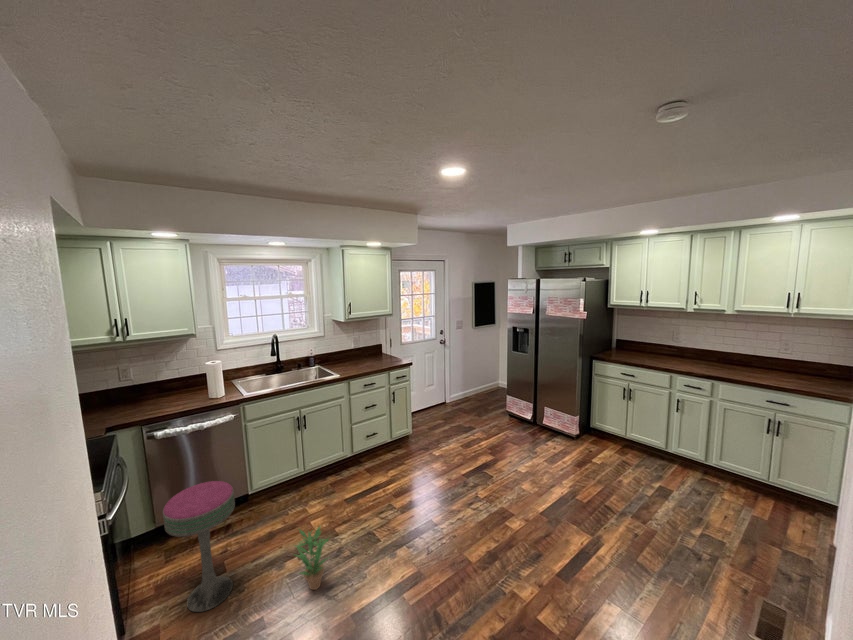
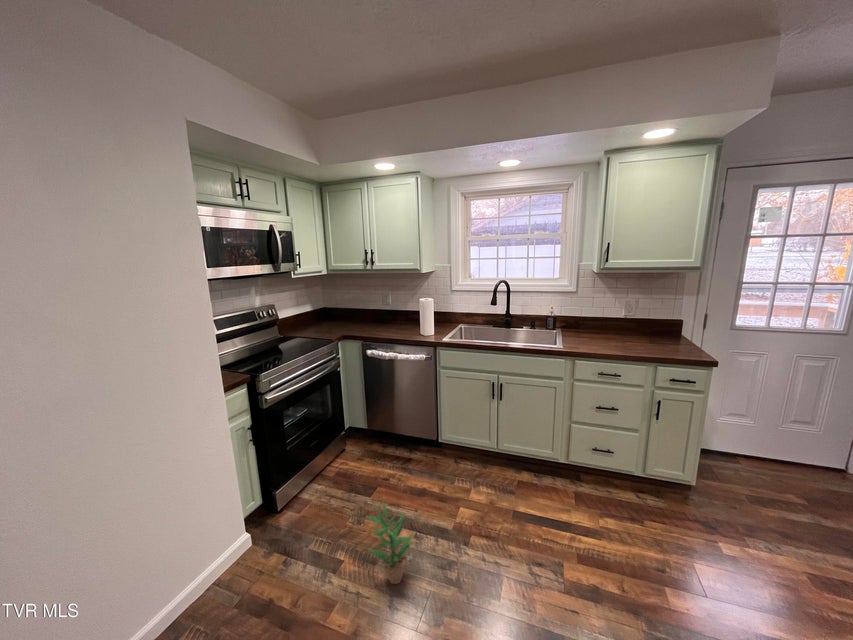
bar stool: present [163,481,235,612] -> none [310,404,369,520]

